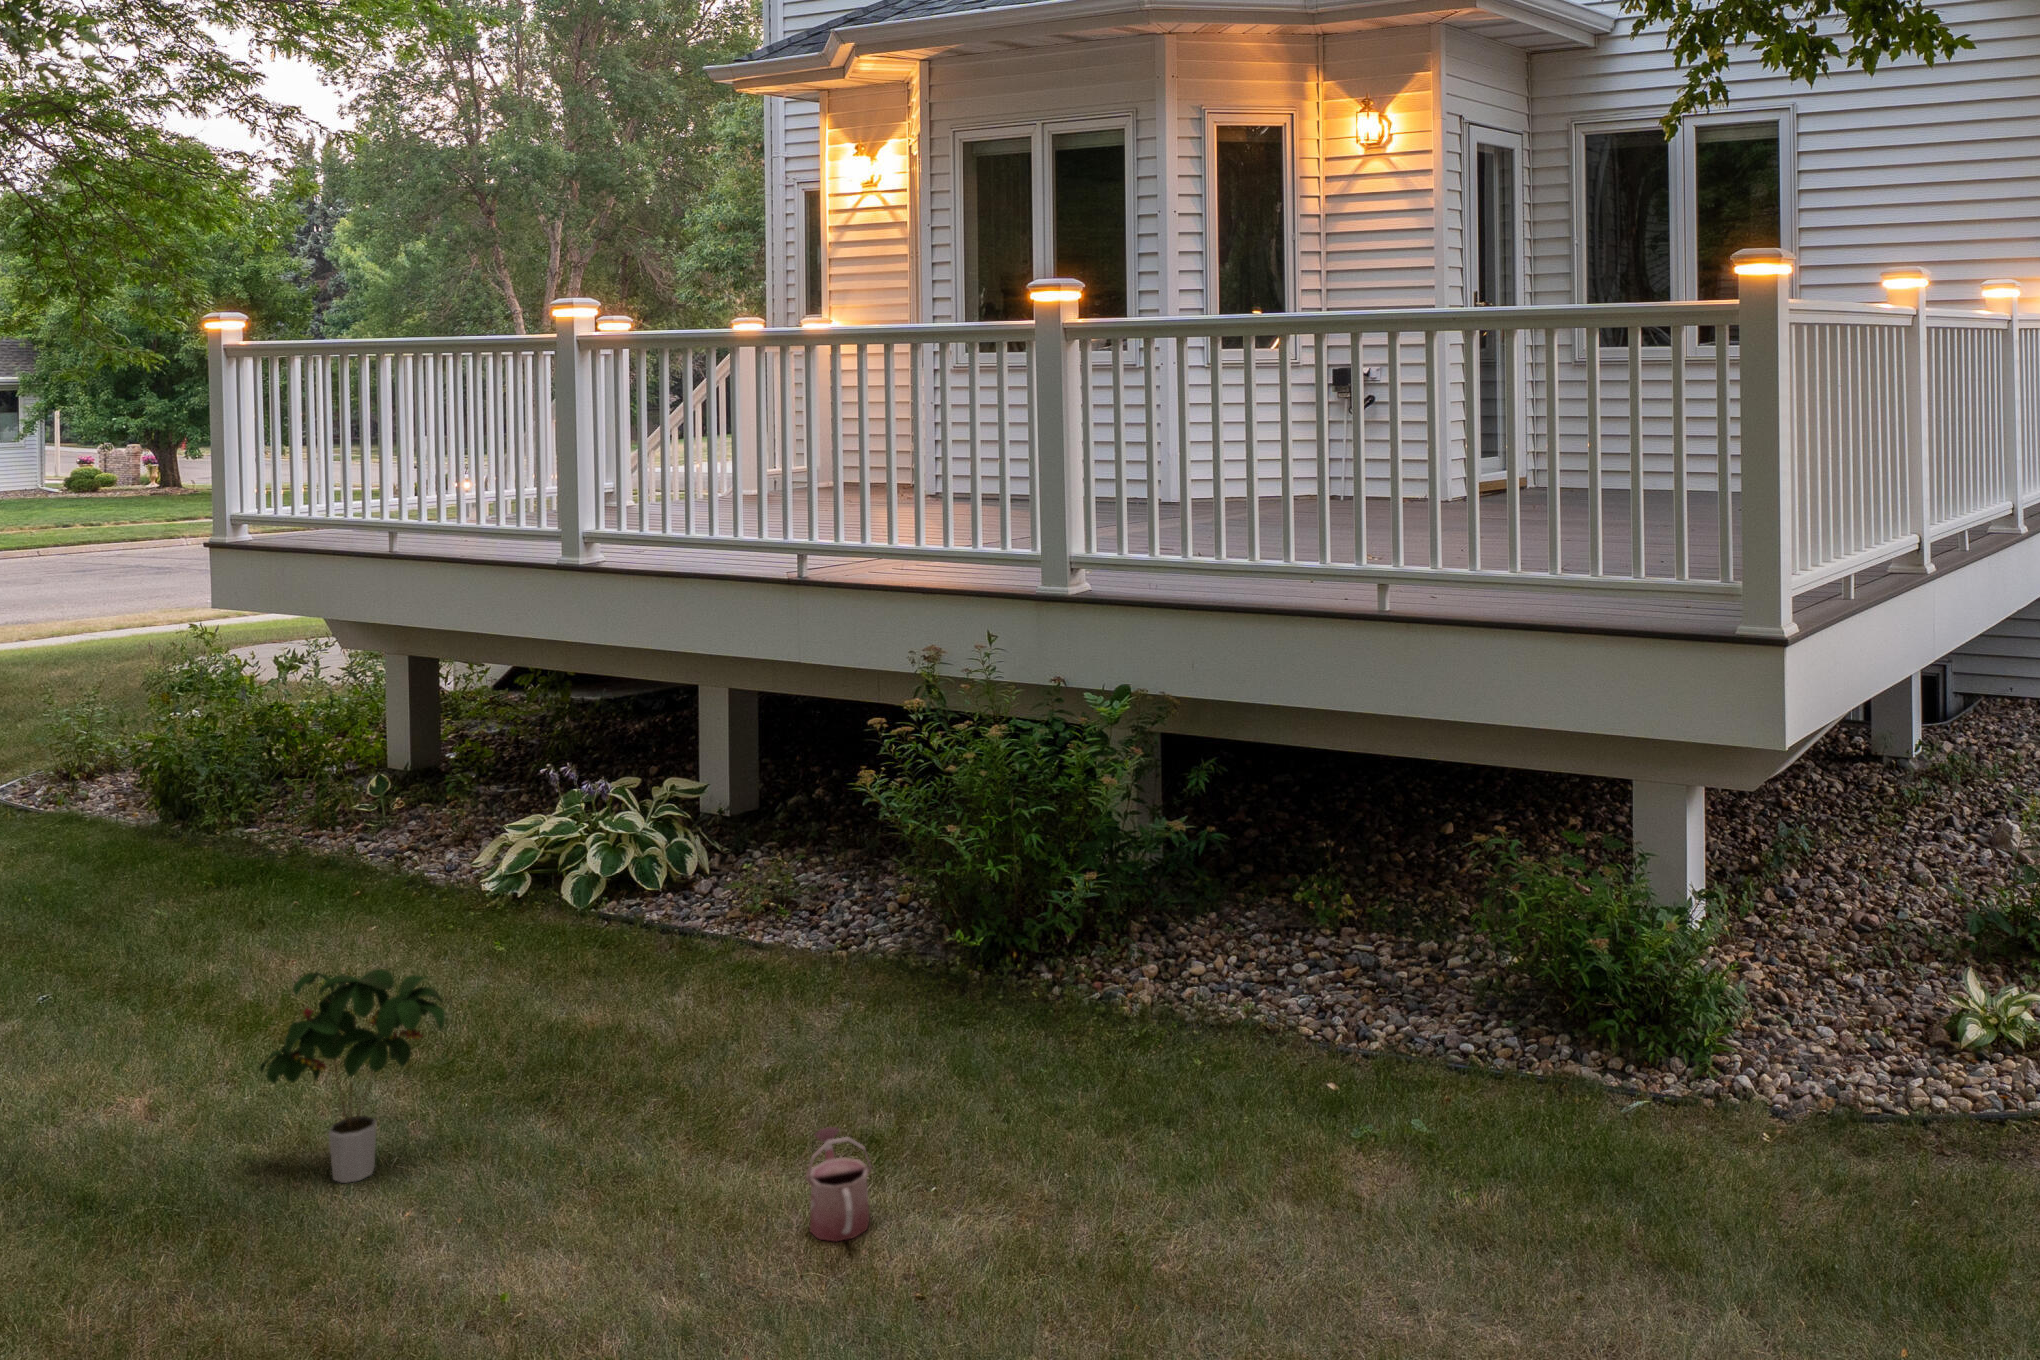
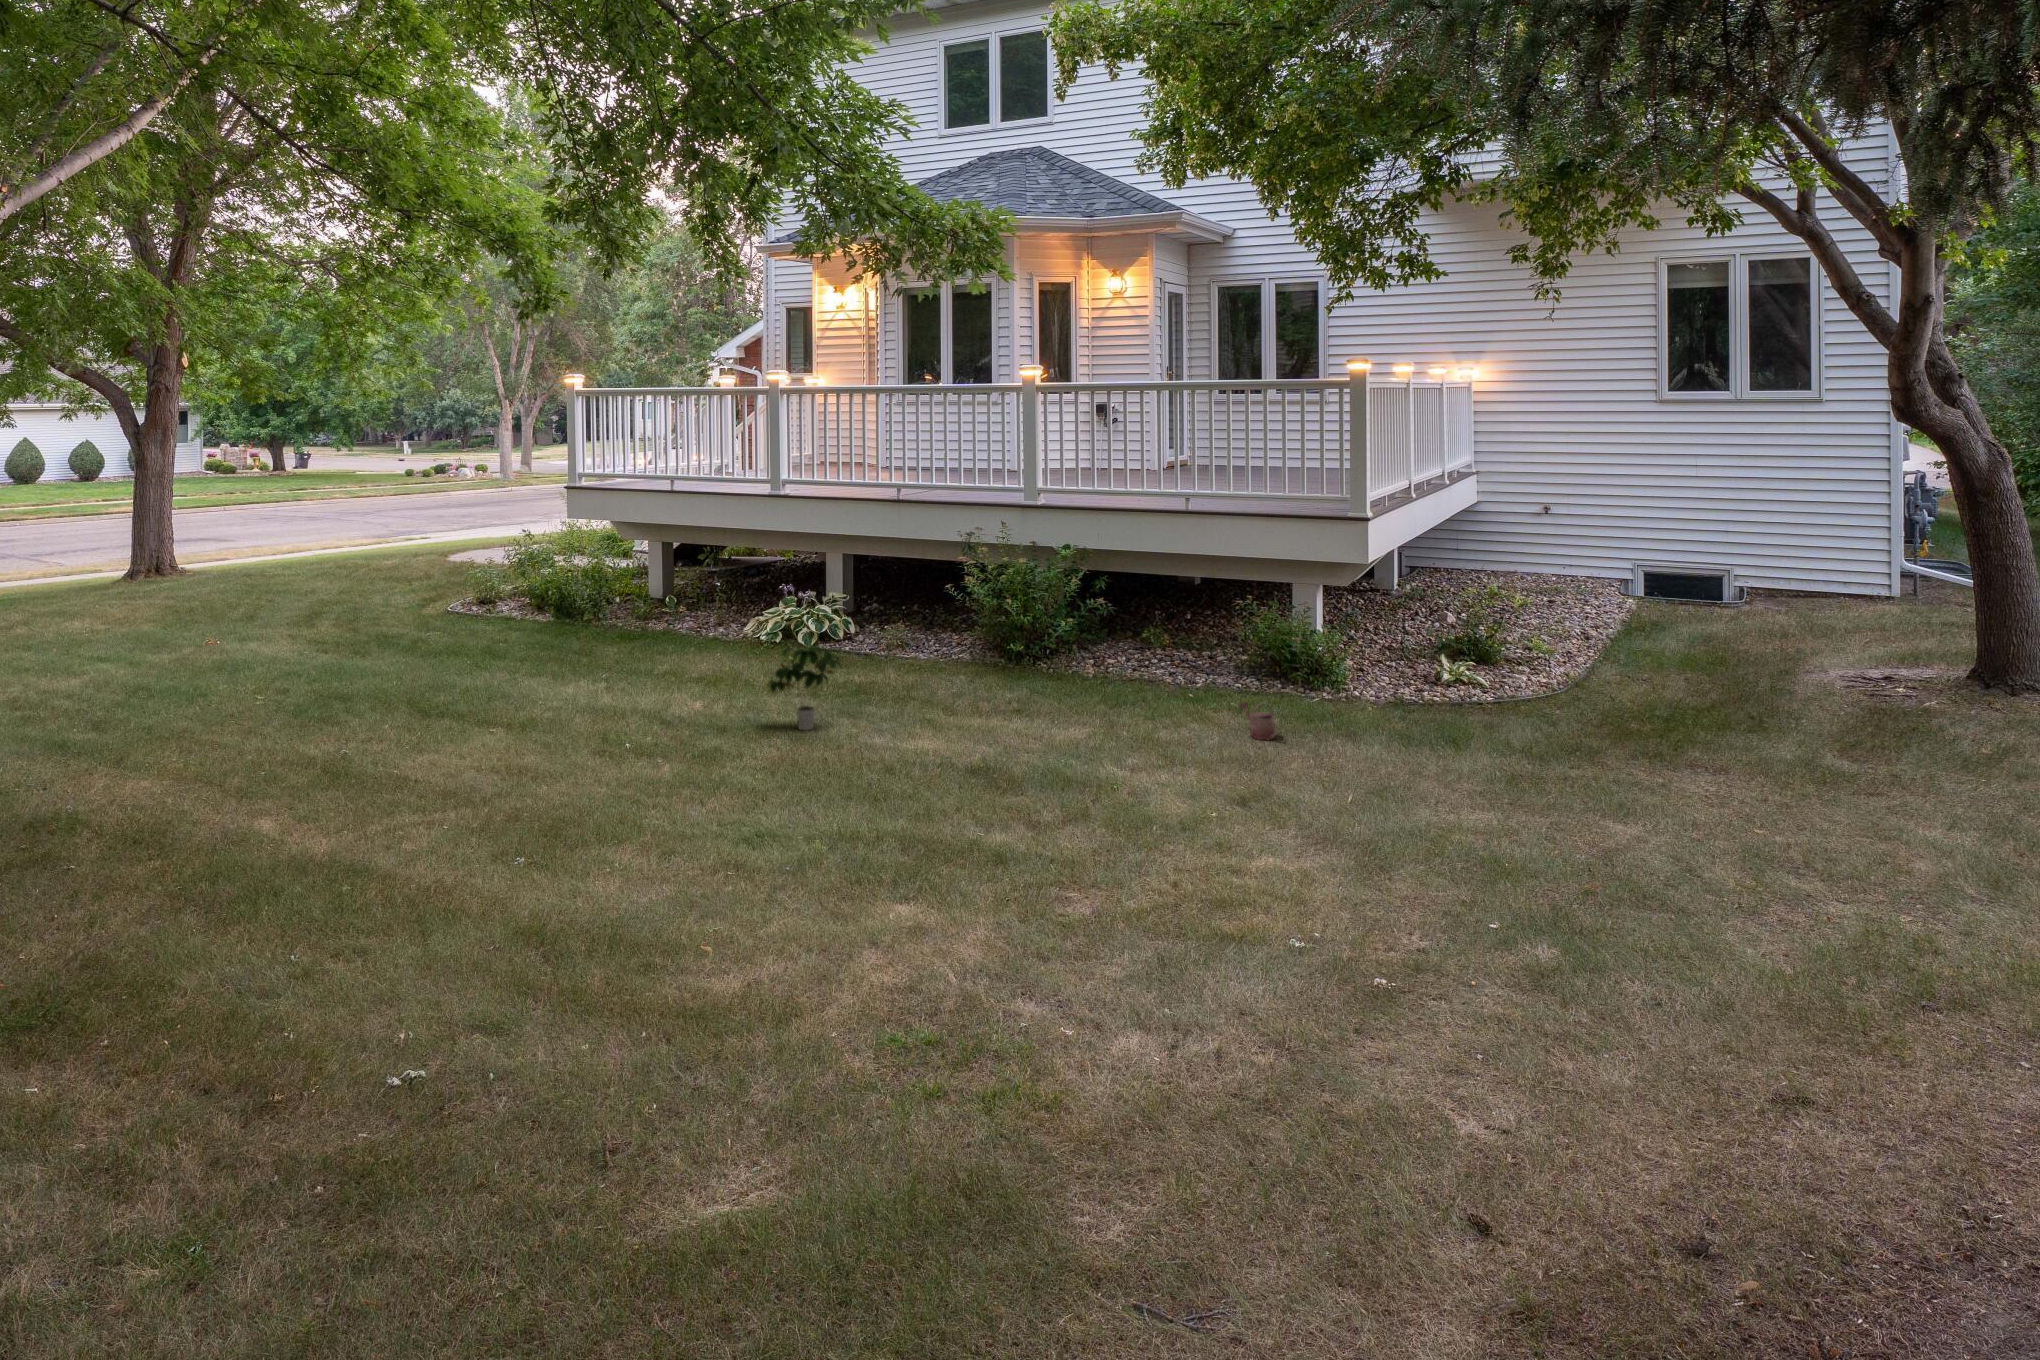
watering can: present [806,1127,872,1242] -> present [1240,703,1279,740]

